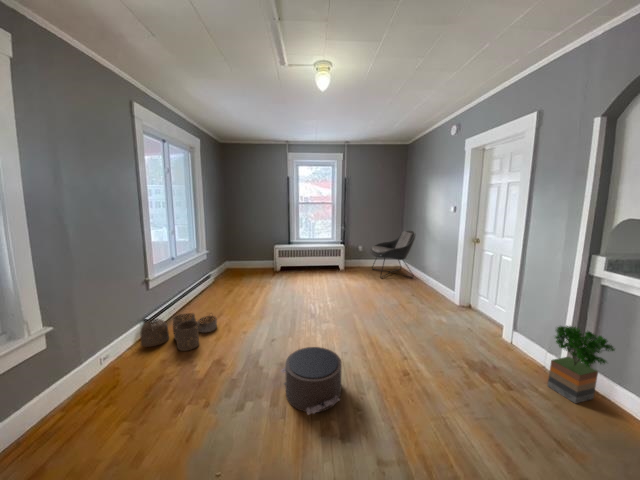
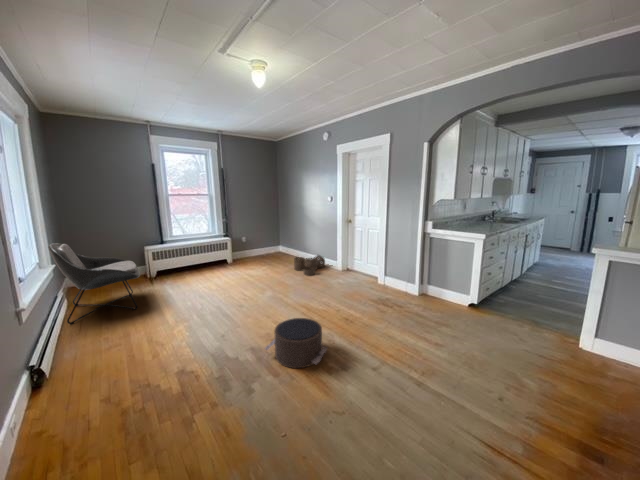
lounge chair: present [370,230,415,278] -> present [48,243,140,325]
woven basket: present [141,313,217,351] -> present [294,255,325,276]
potted tree: present [548,326,615,403] -> none [413,262,441,304]

